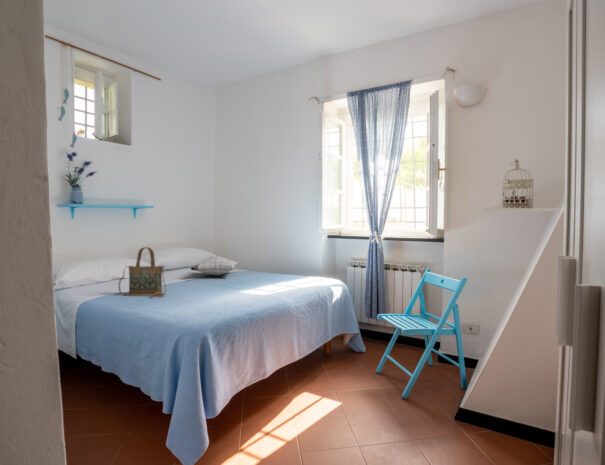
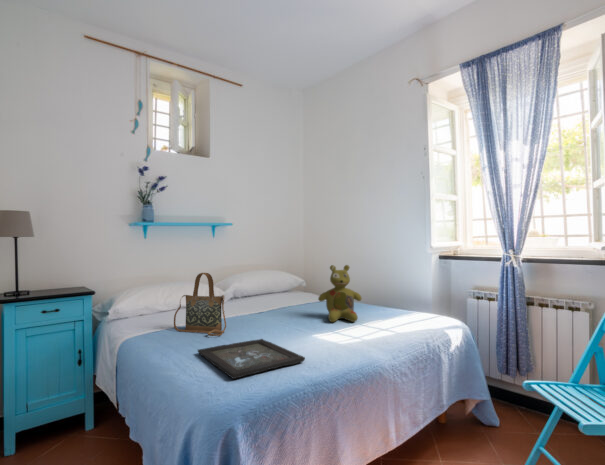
stuffed bear: none [238,242,272,285] -> present [318,265,362,322]
pillow: present [191,256,238,276] -> none [262,281,321,306]
tray: none [150,297,236,319] -> present [198,339,305,379]

